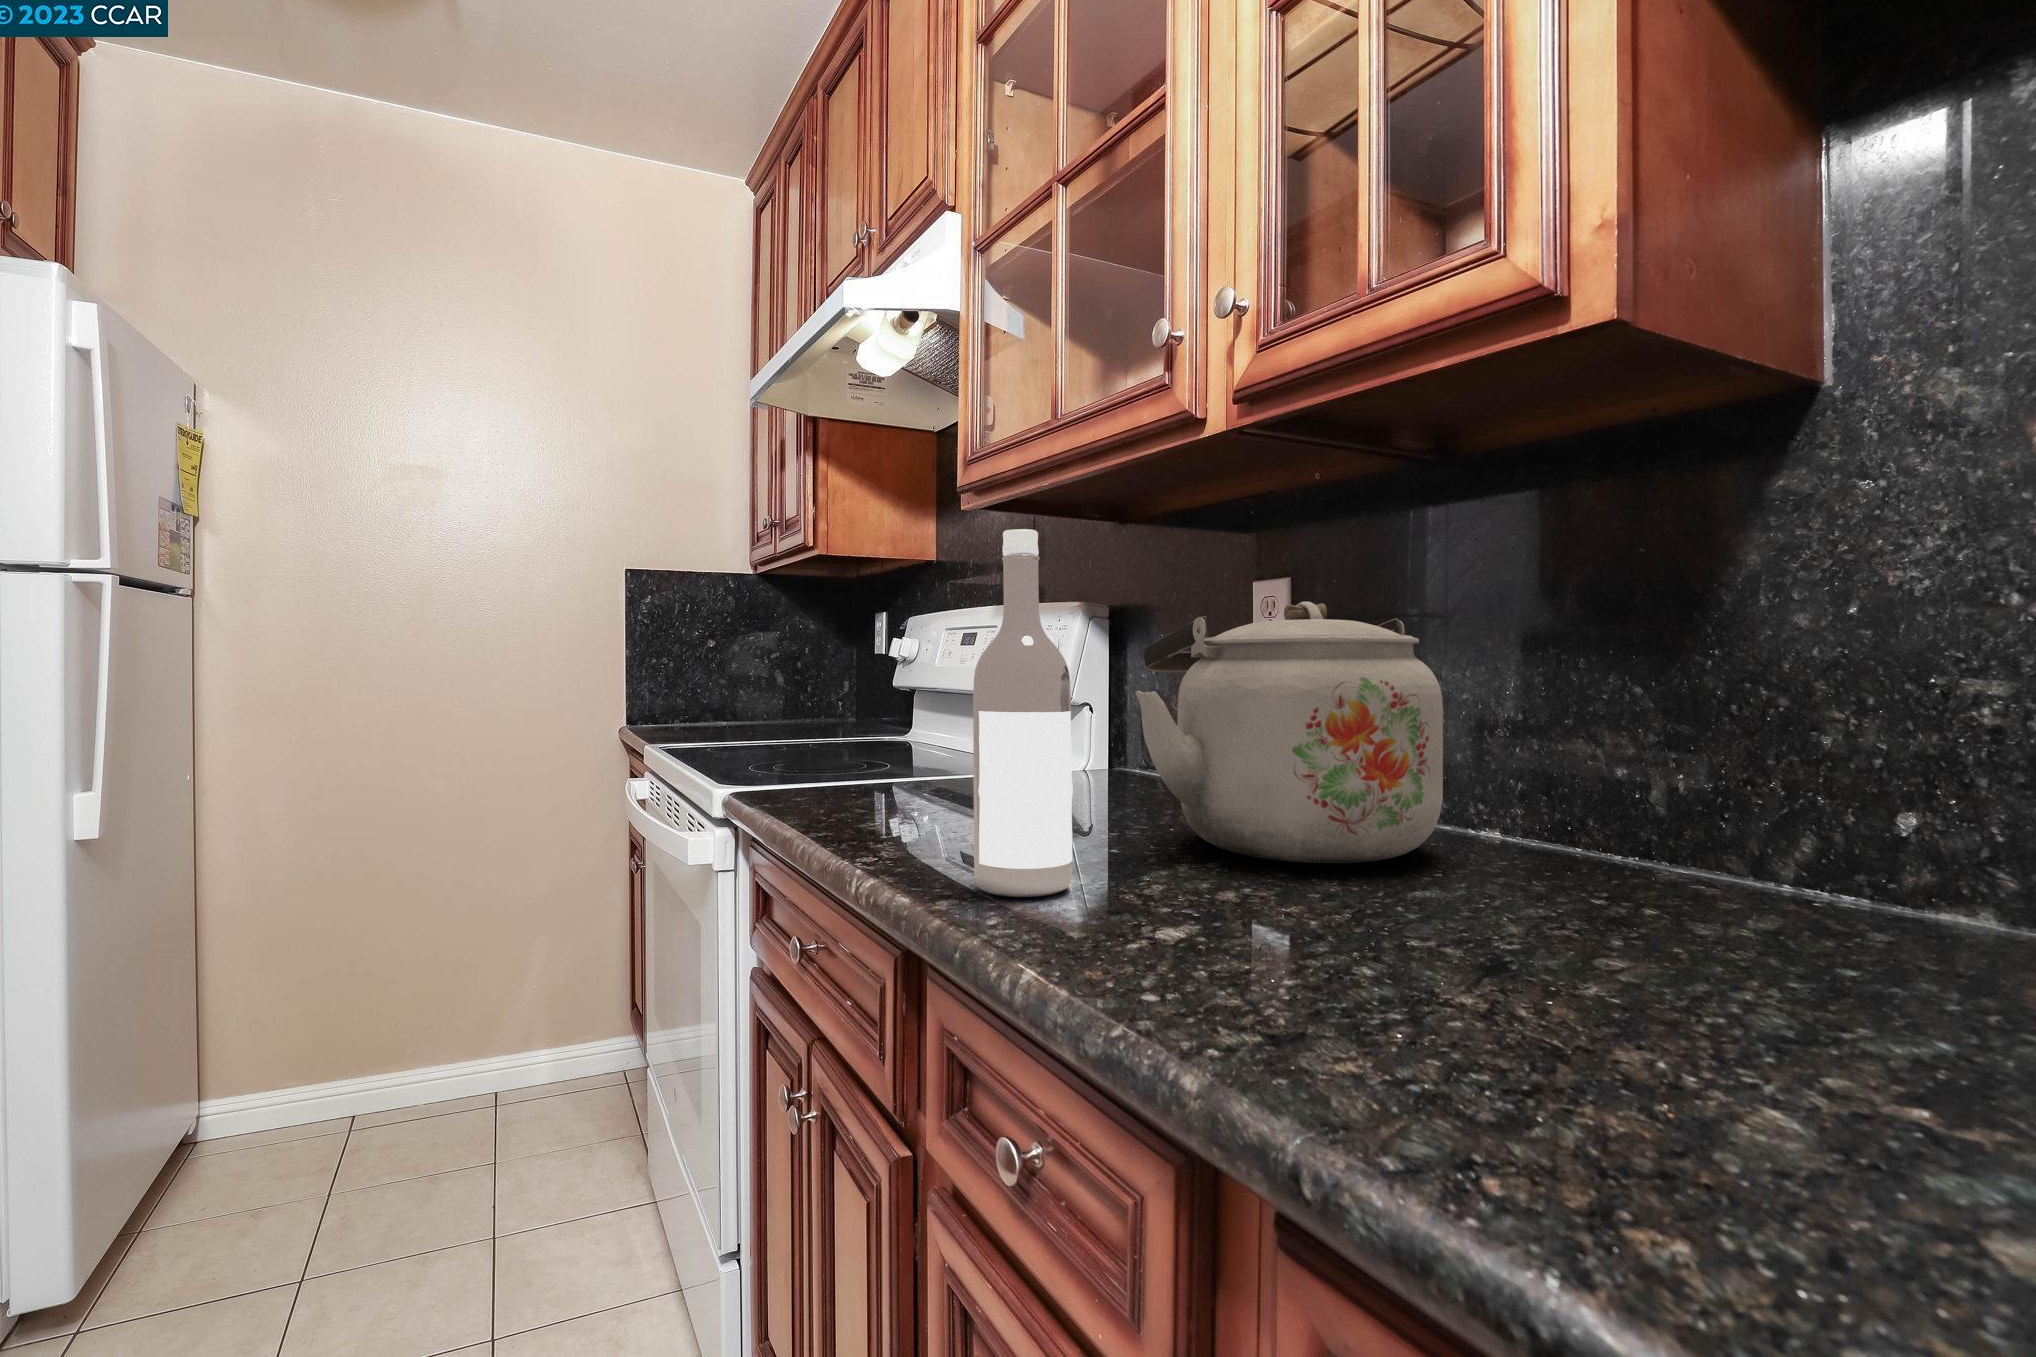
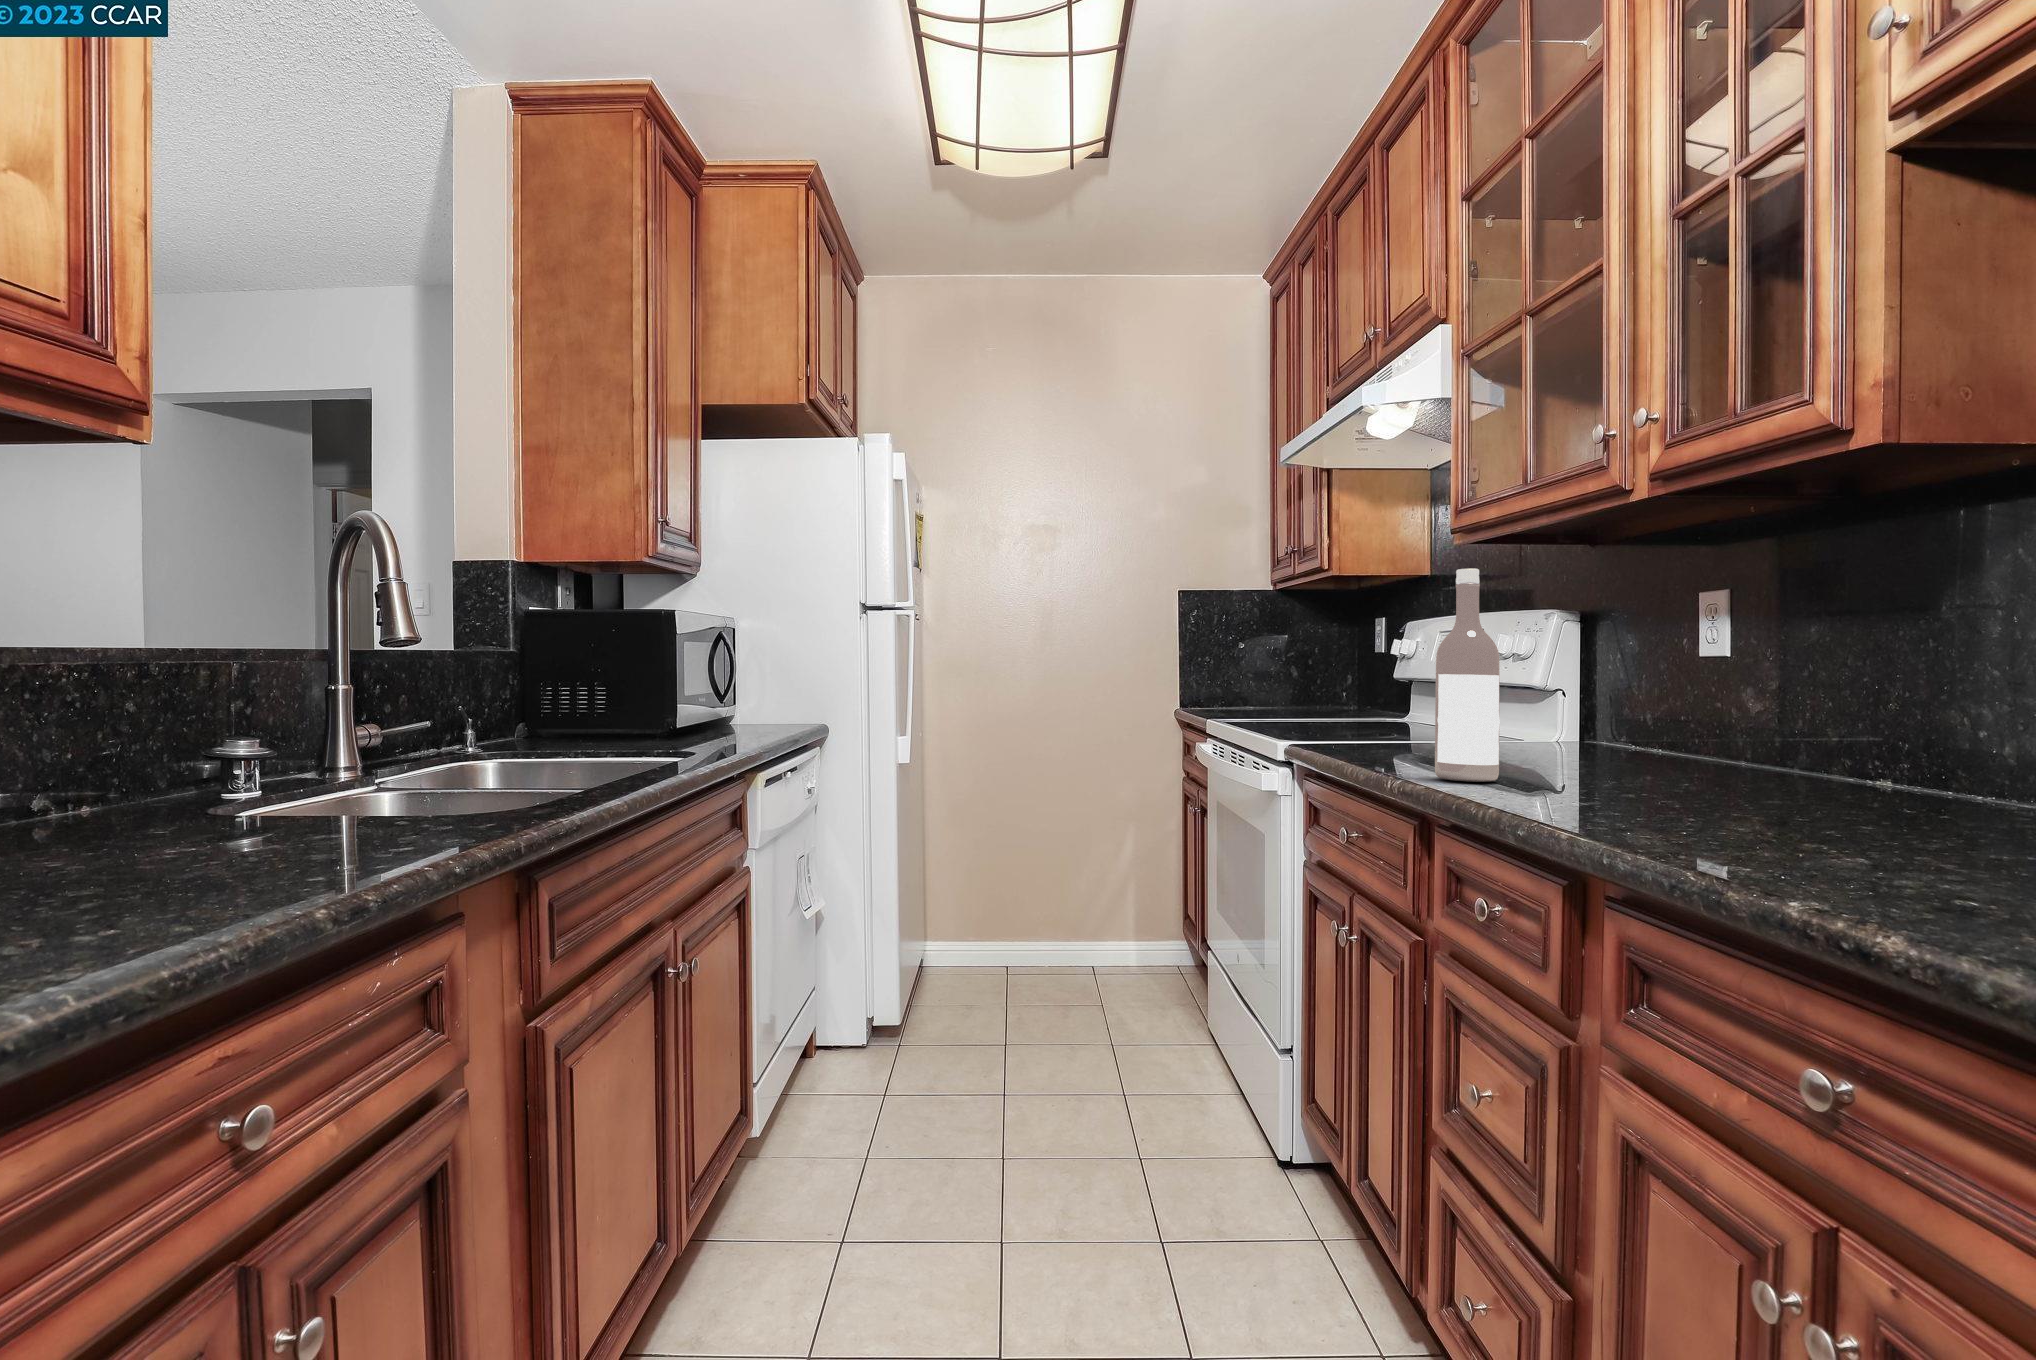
kettle: present [1135,602,1443,863] -> none [1556,606,1815,786]

